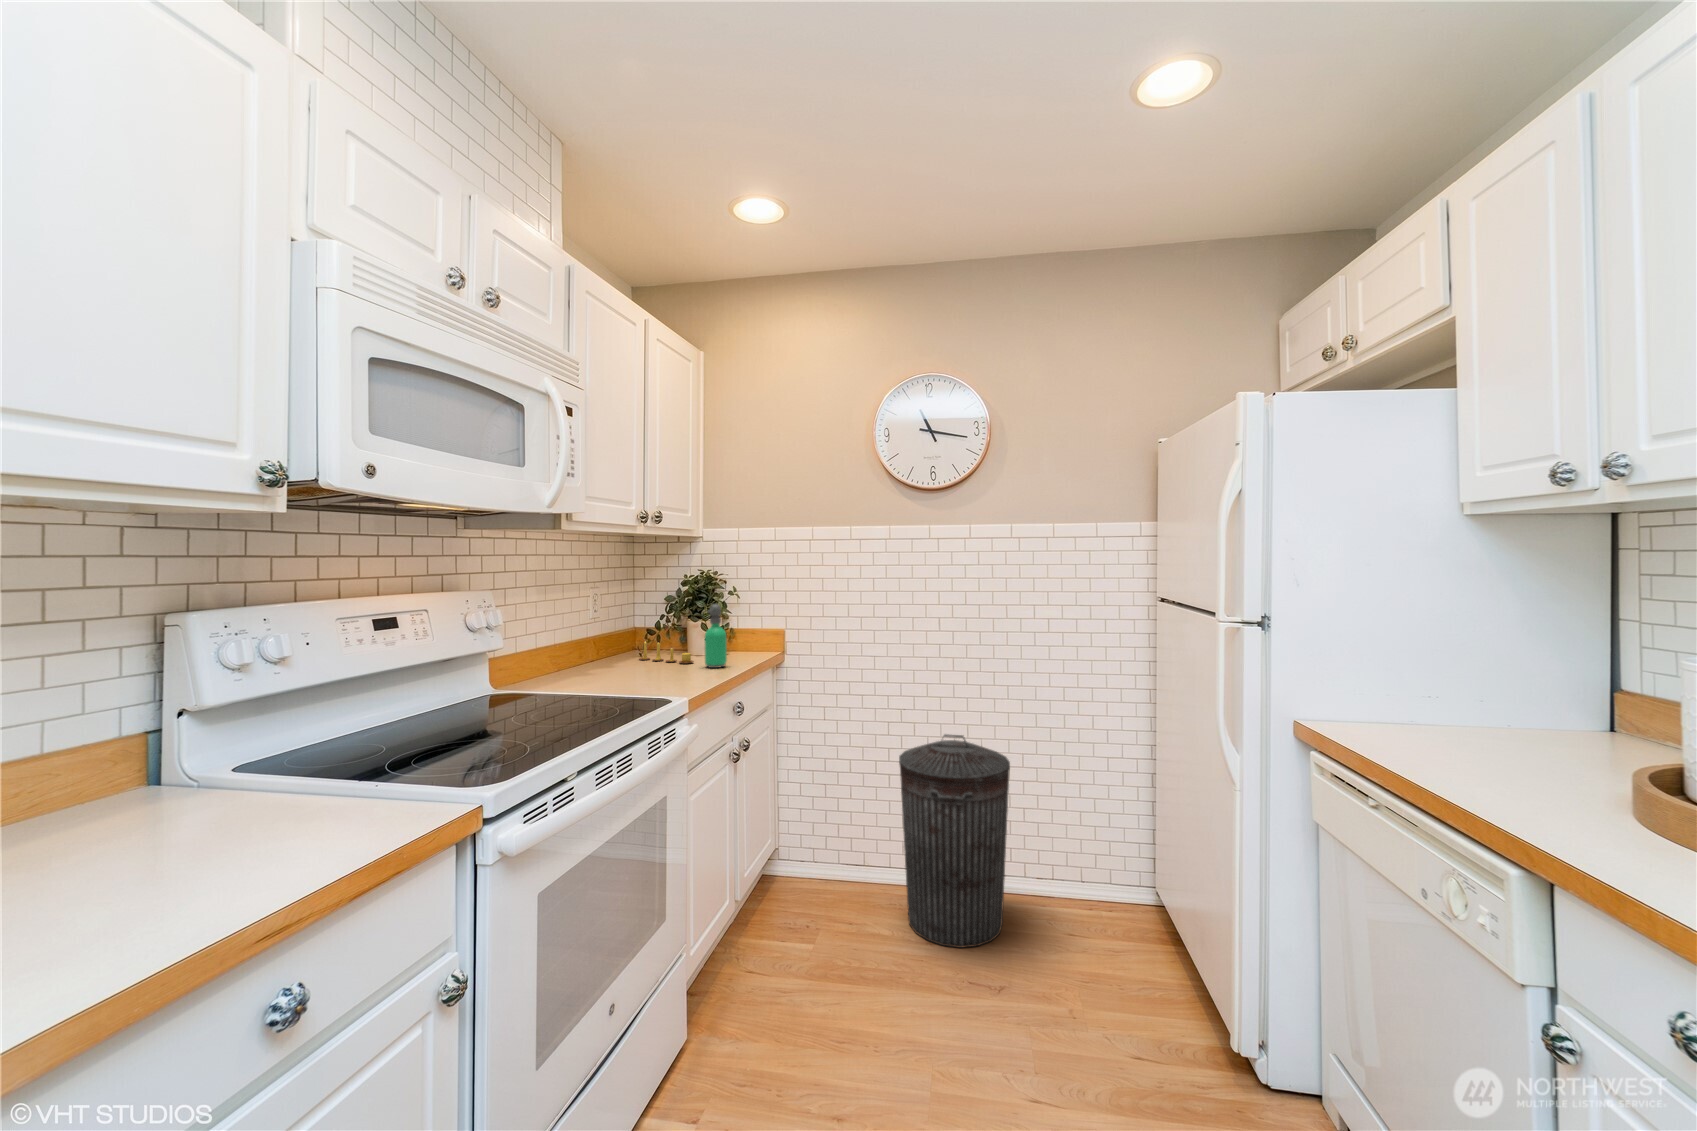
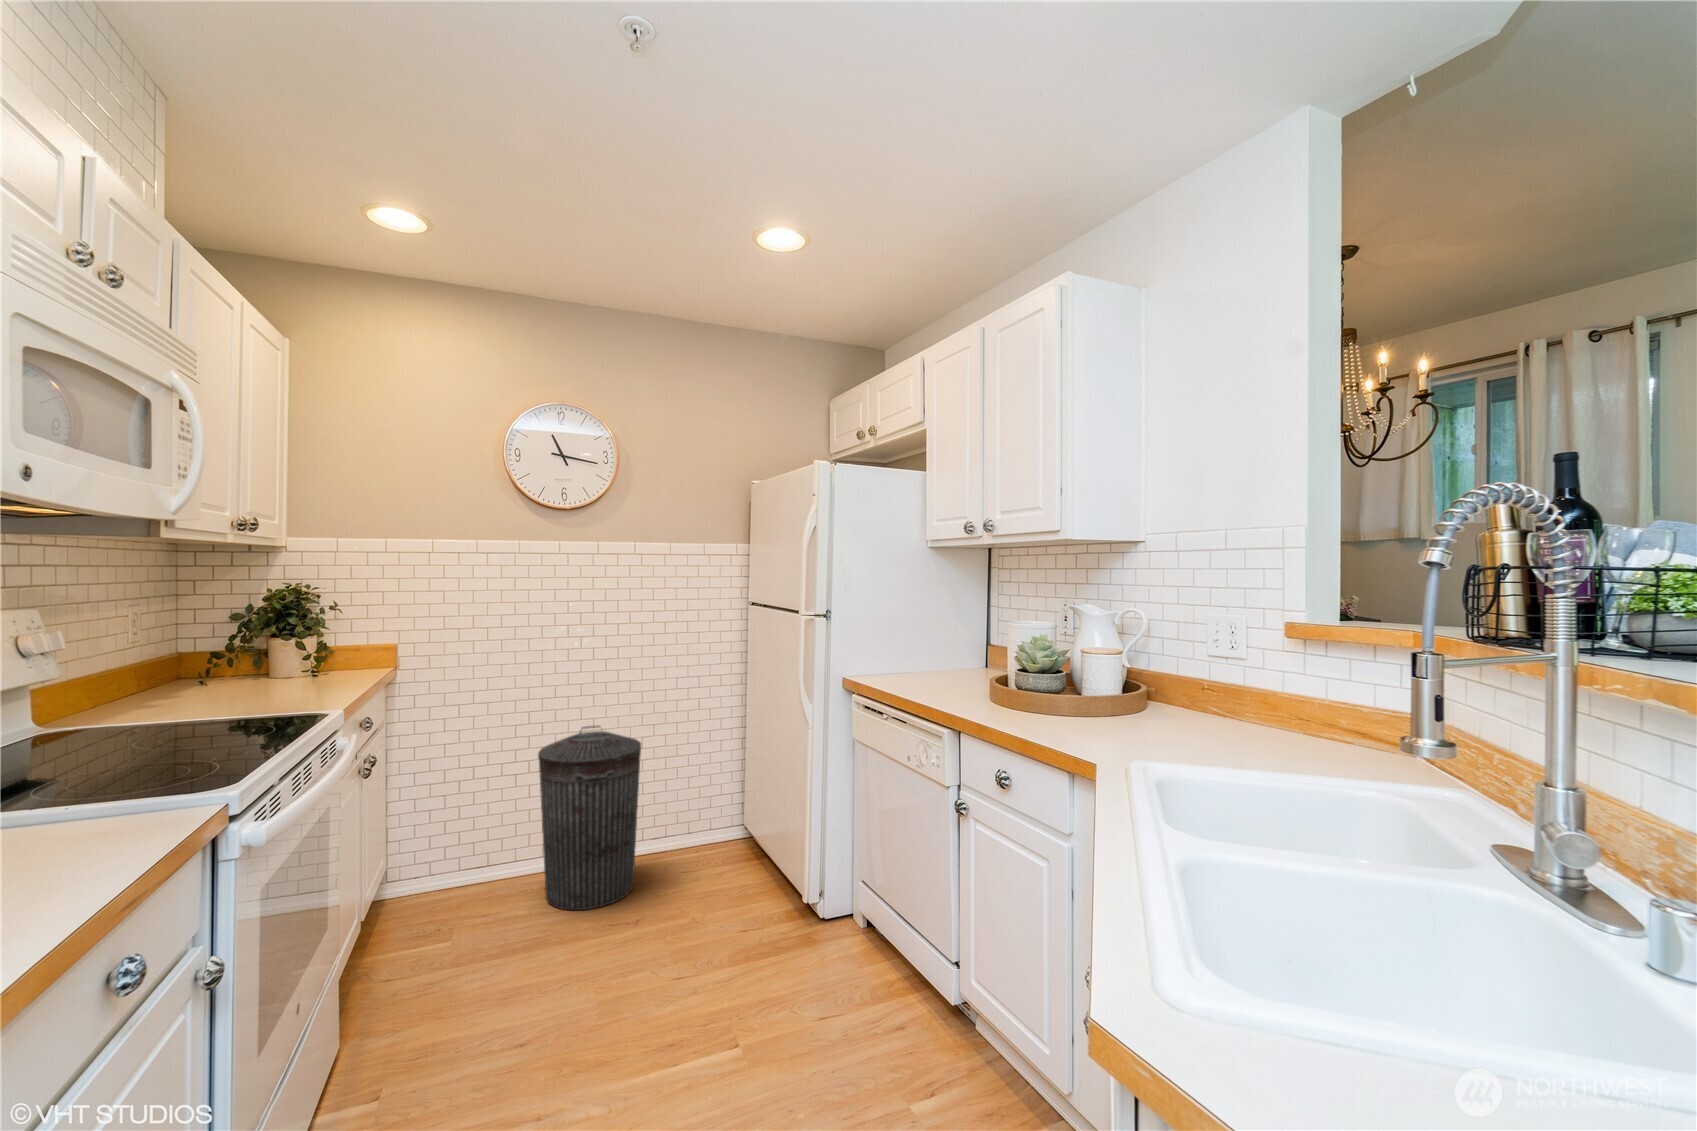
soap dispenser: present [705,604,727,668] -> none [315,618,344,686]
candle: present [639,642,694,664] -> none [205,662,293,686]

